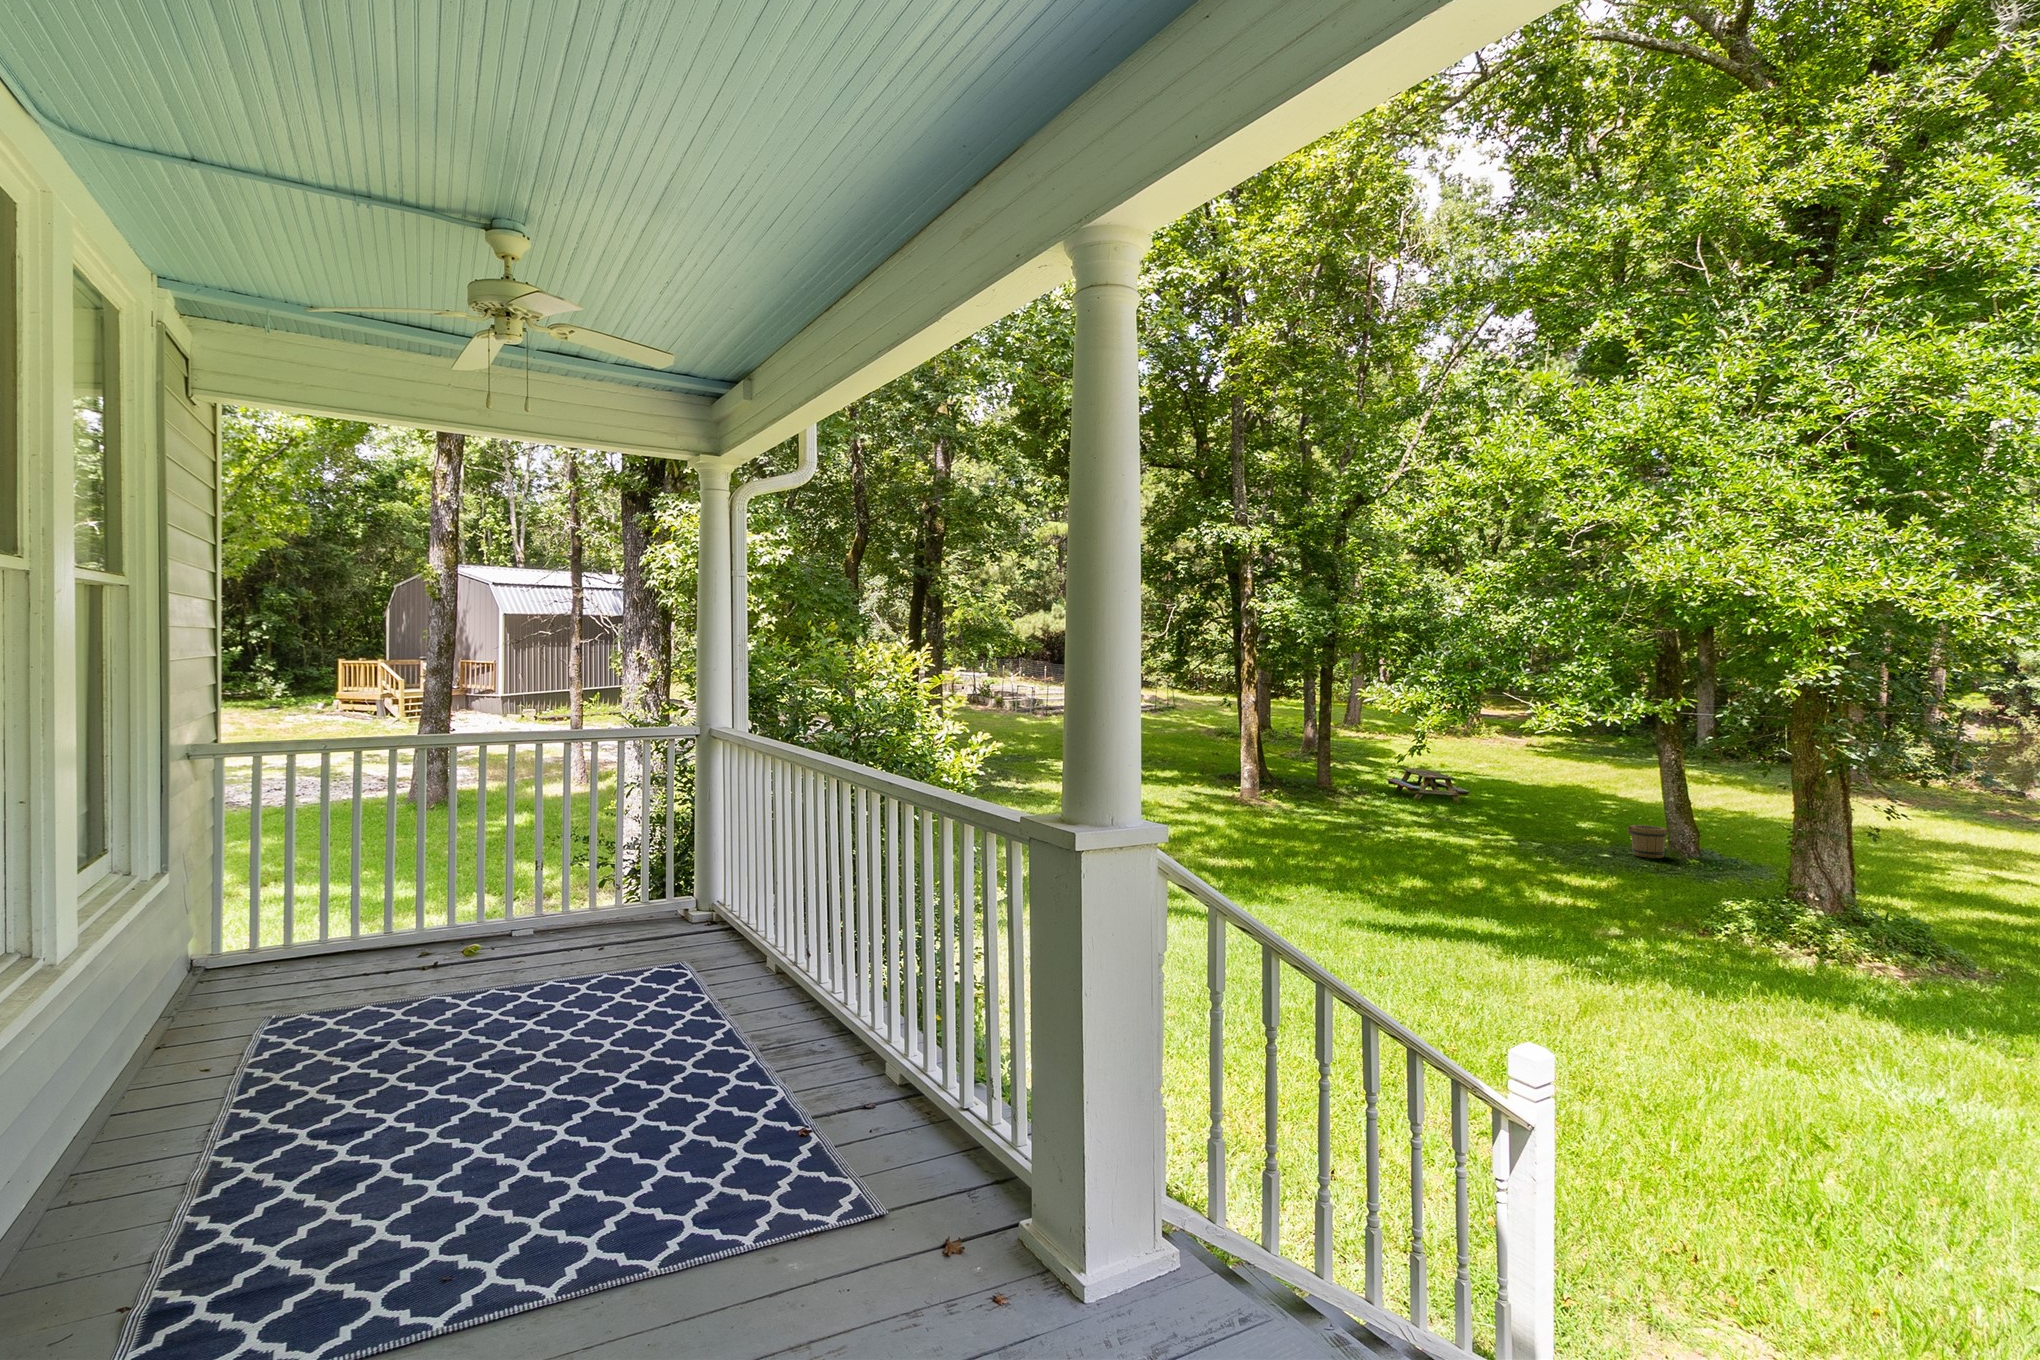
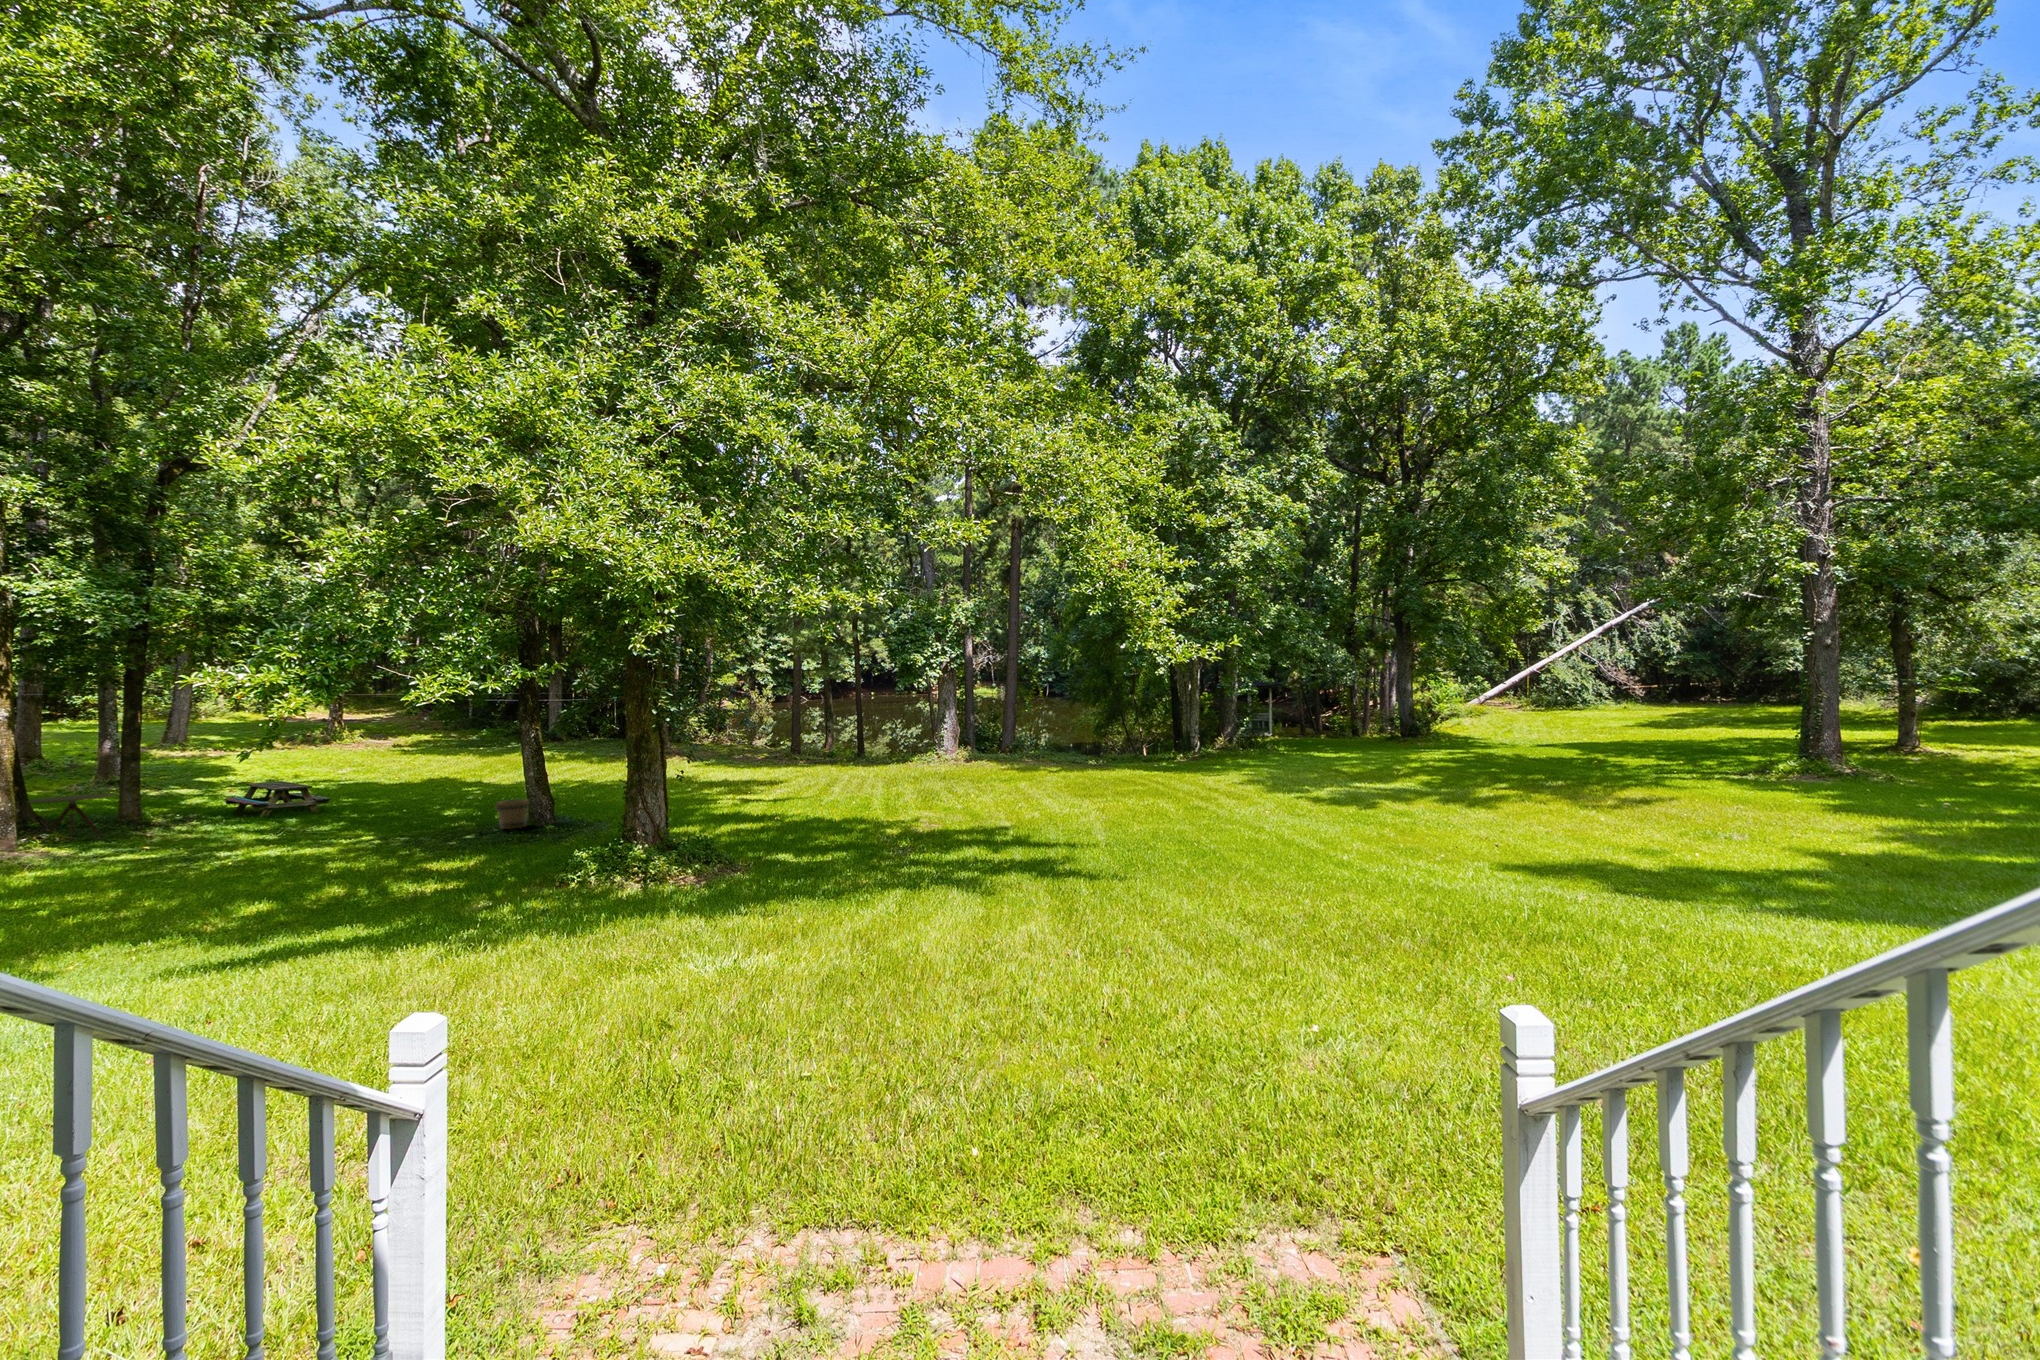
round table: none [1265,762,1316,800] -> present [28,793,115,842]

